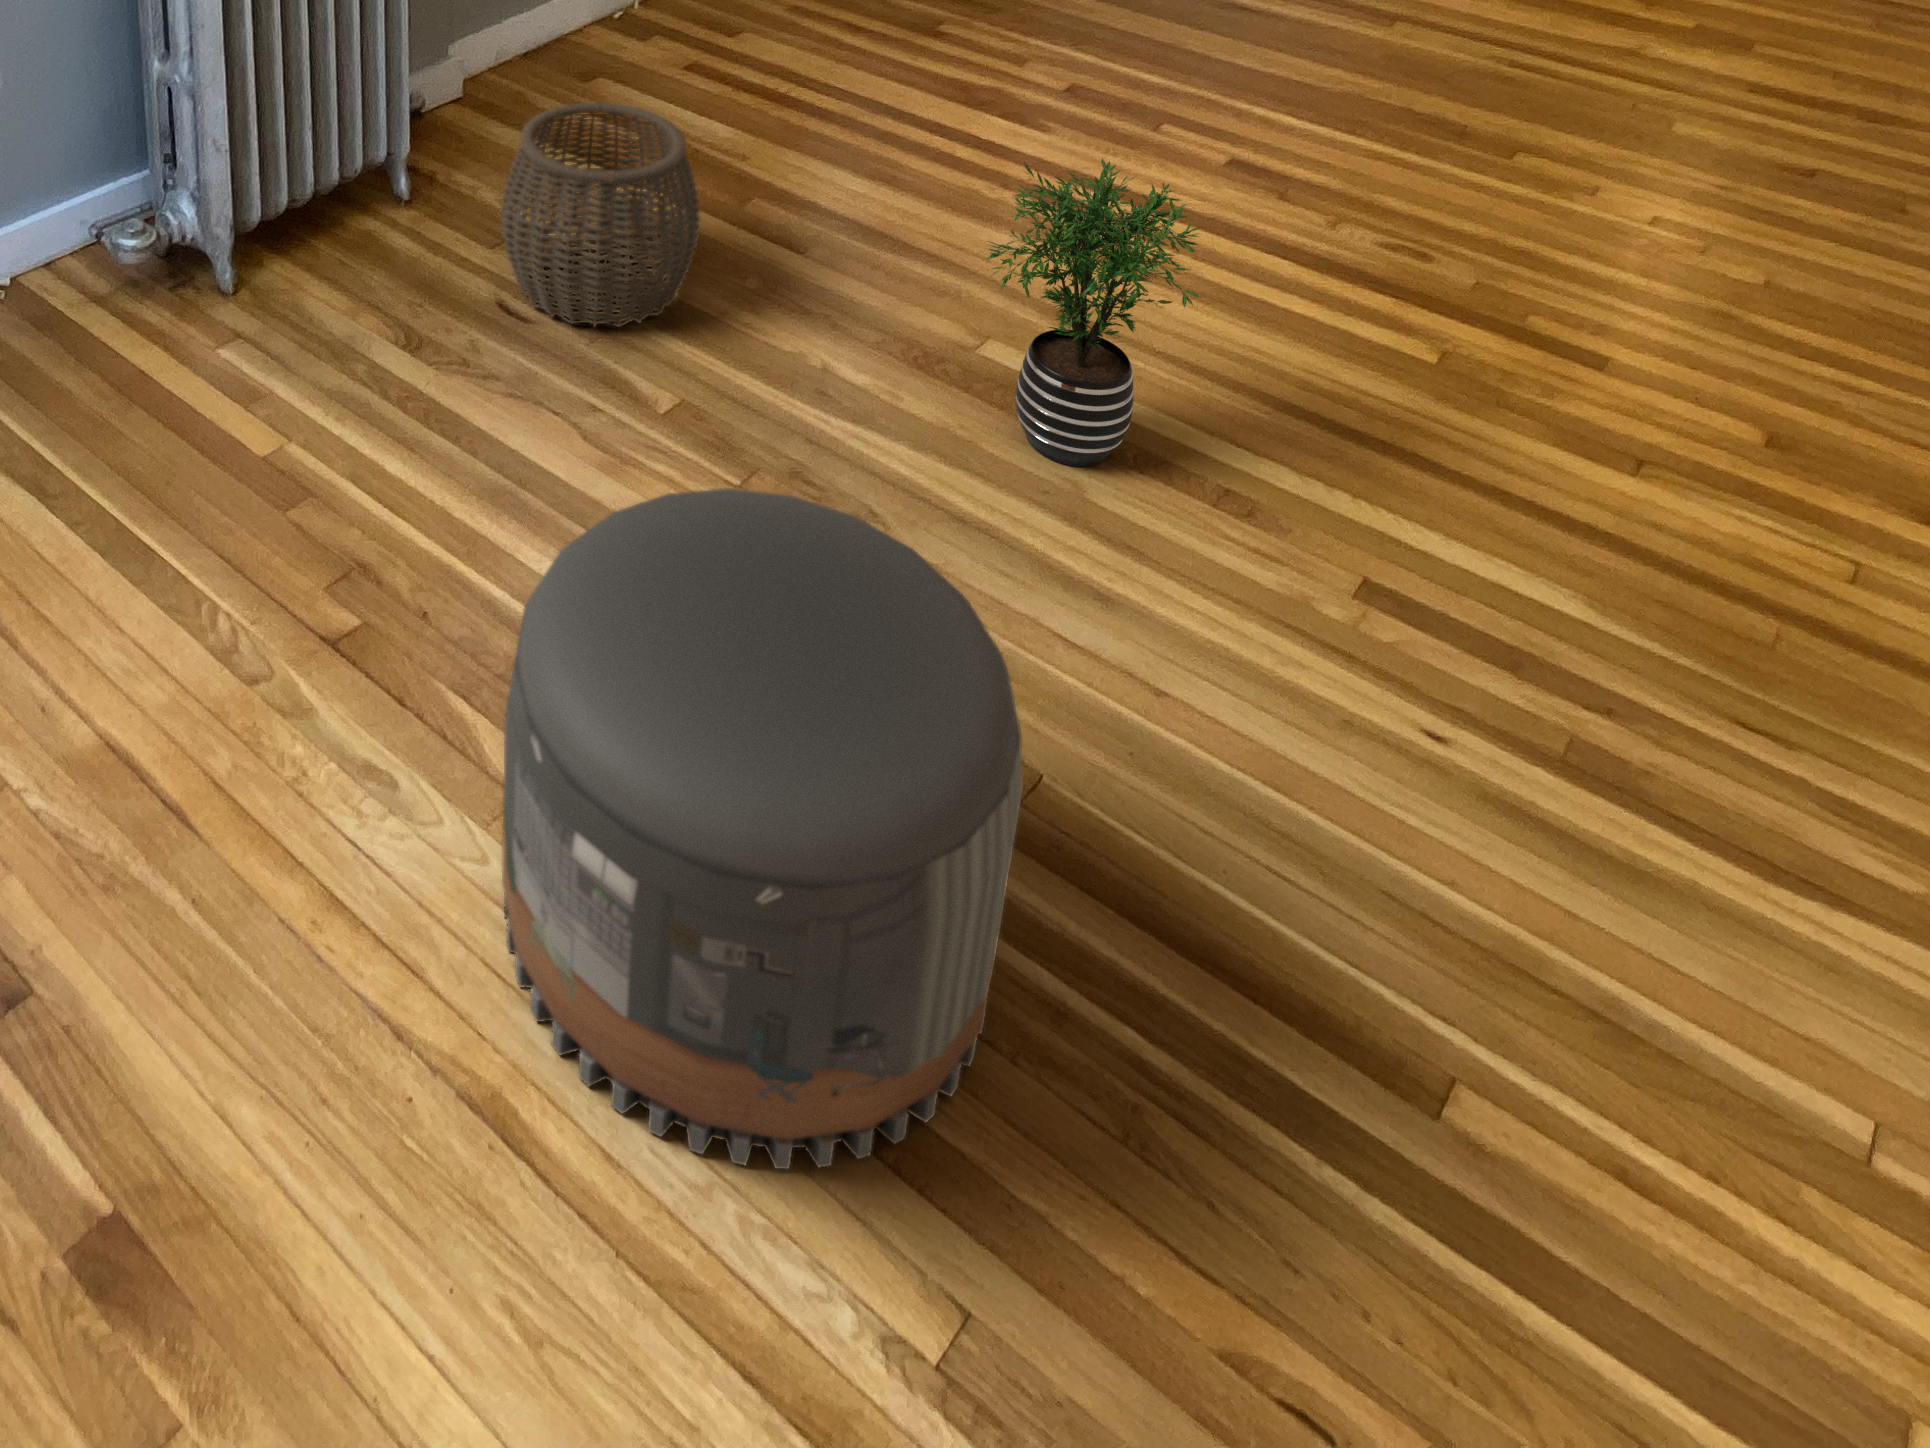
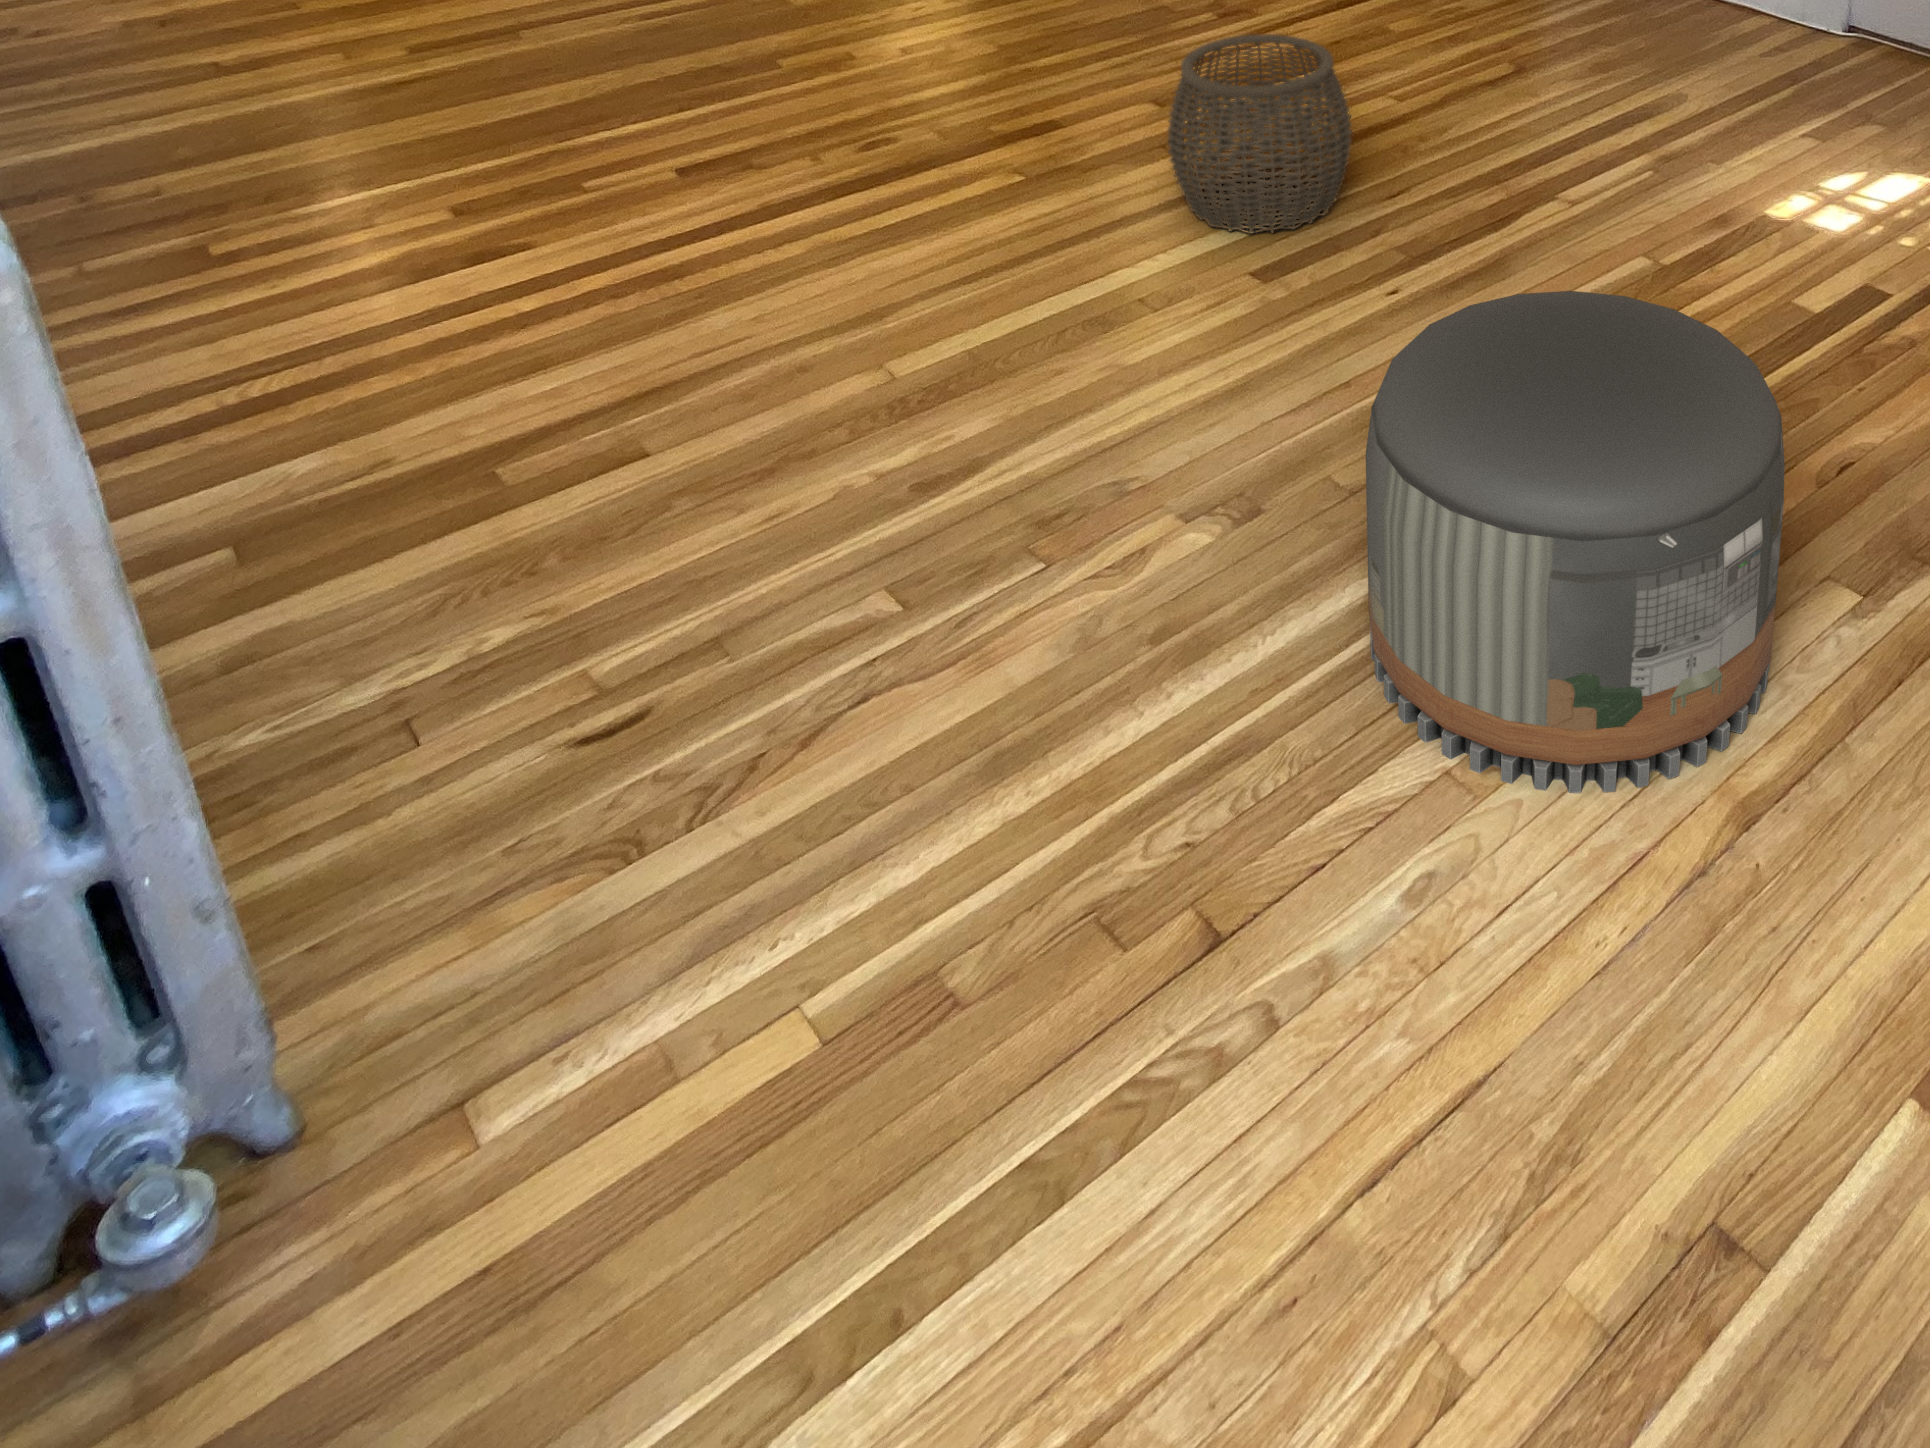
woven basket: present [500,102,701,327] -> present [1168,34,1352,234]
potted plant: present [987,159,1201,466] -> none [932,87,1155,378]

